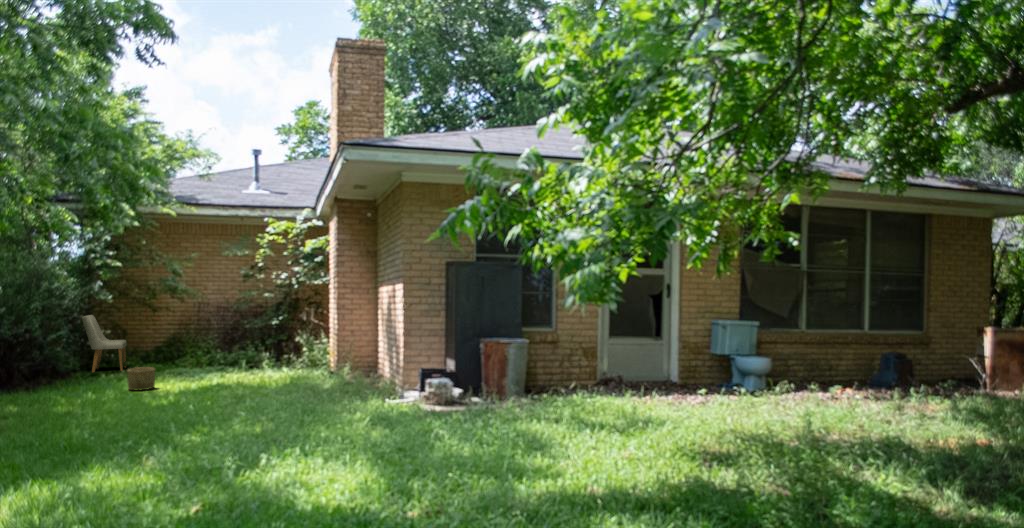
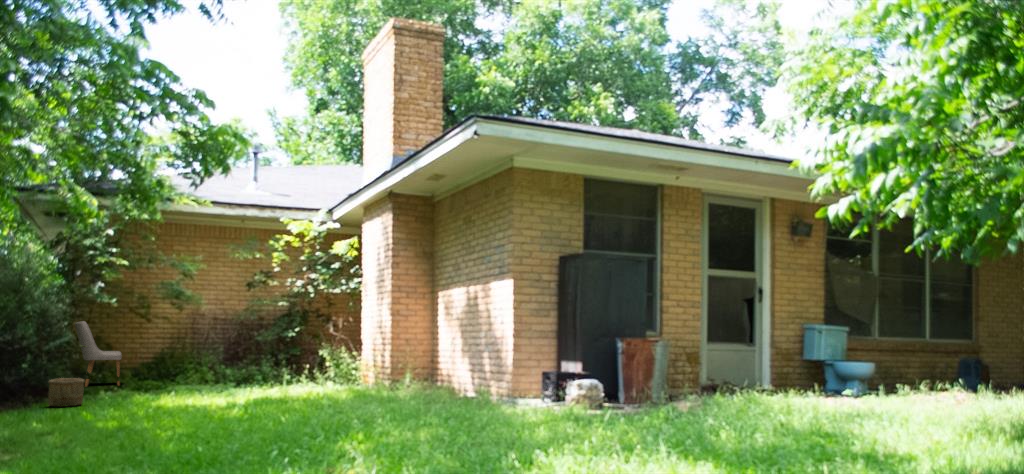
wooden bucket: present [127,367,155,390] -> present [48,378,84,407]

